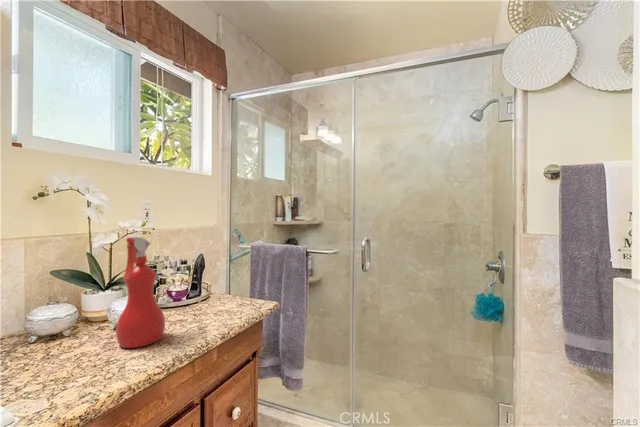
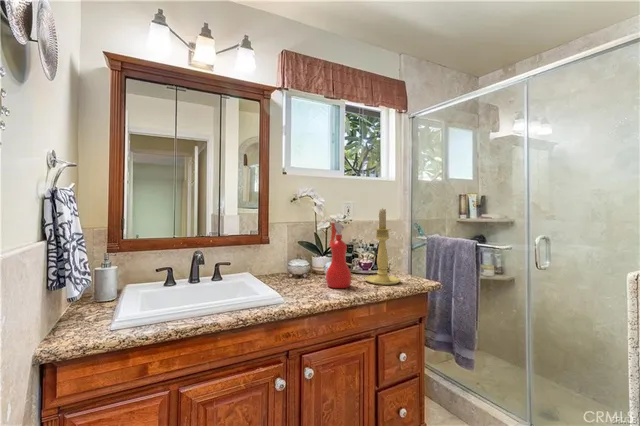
candle holder: none [182,212,235,321] -> present [365,209,401,285]

